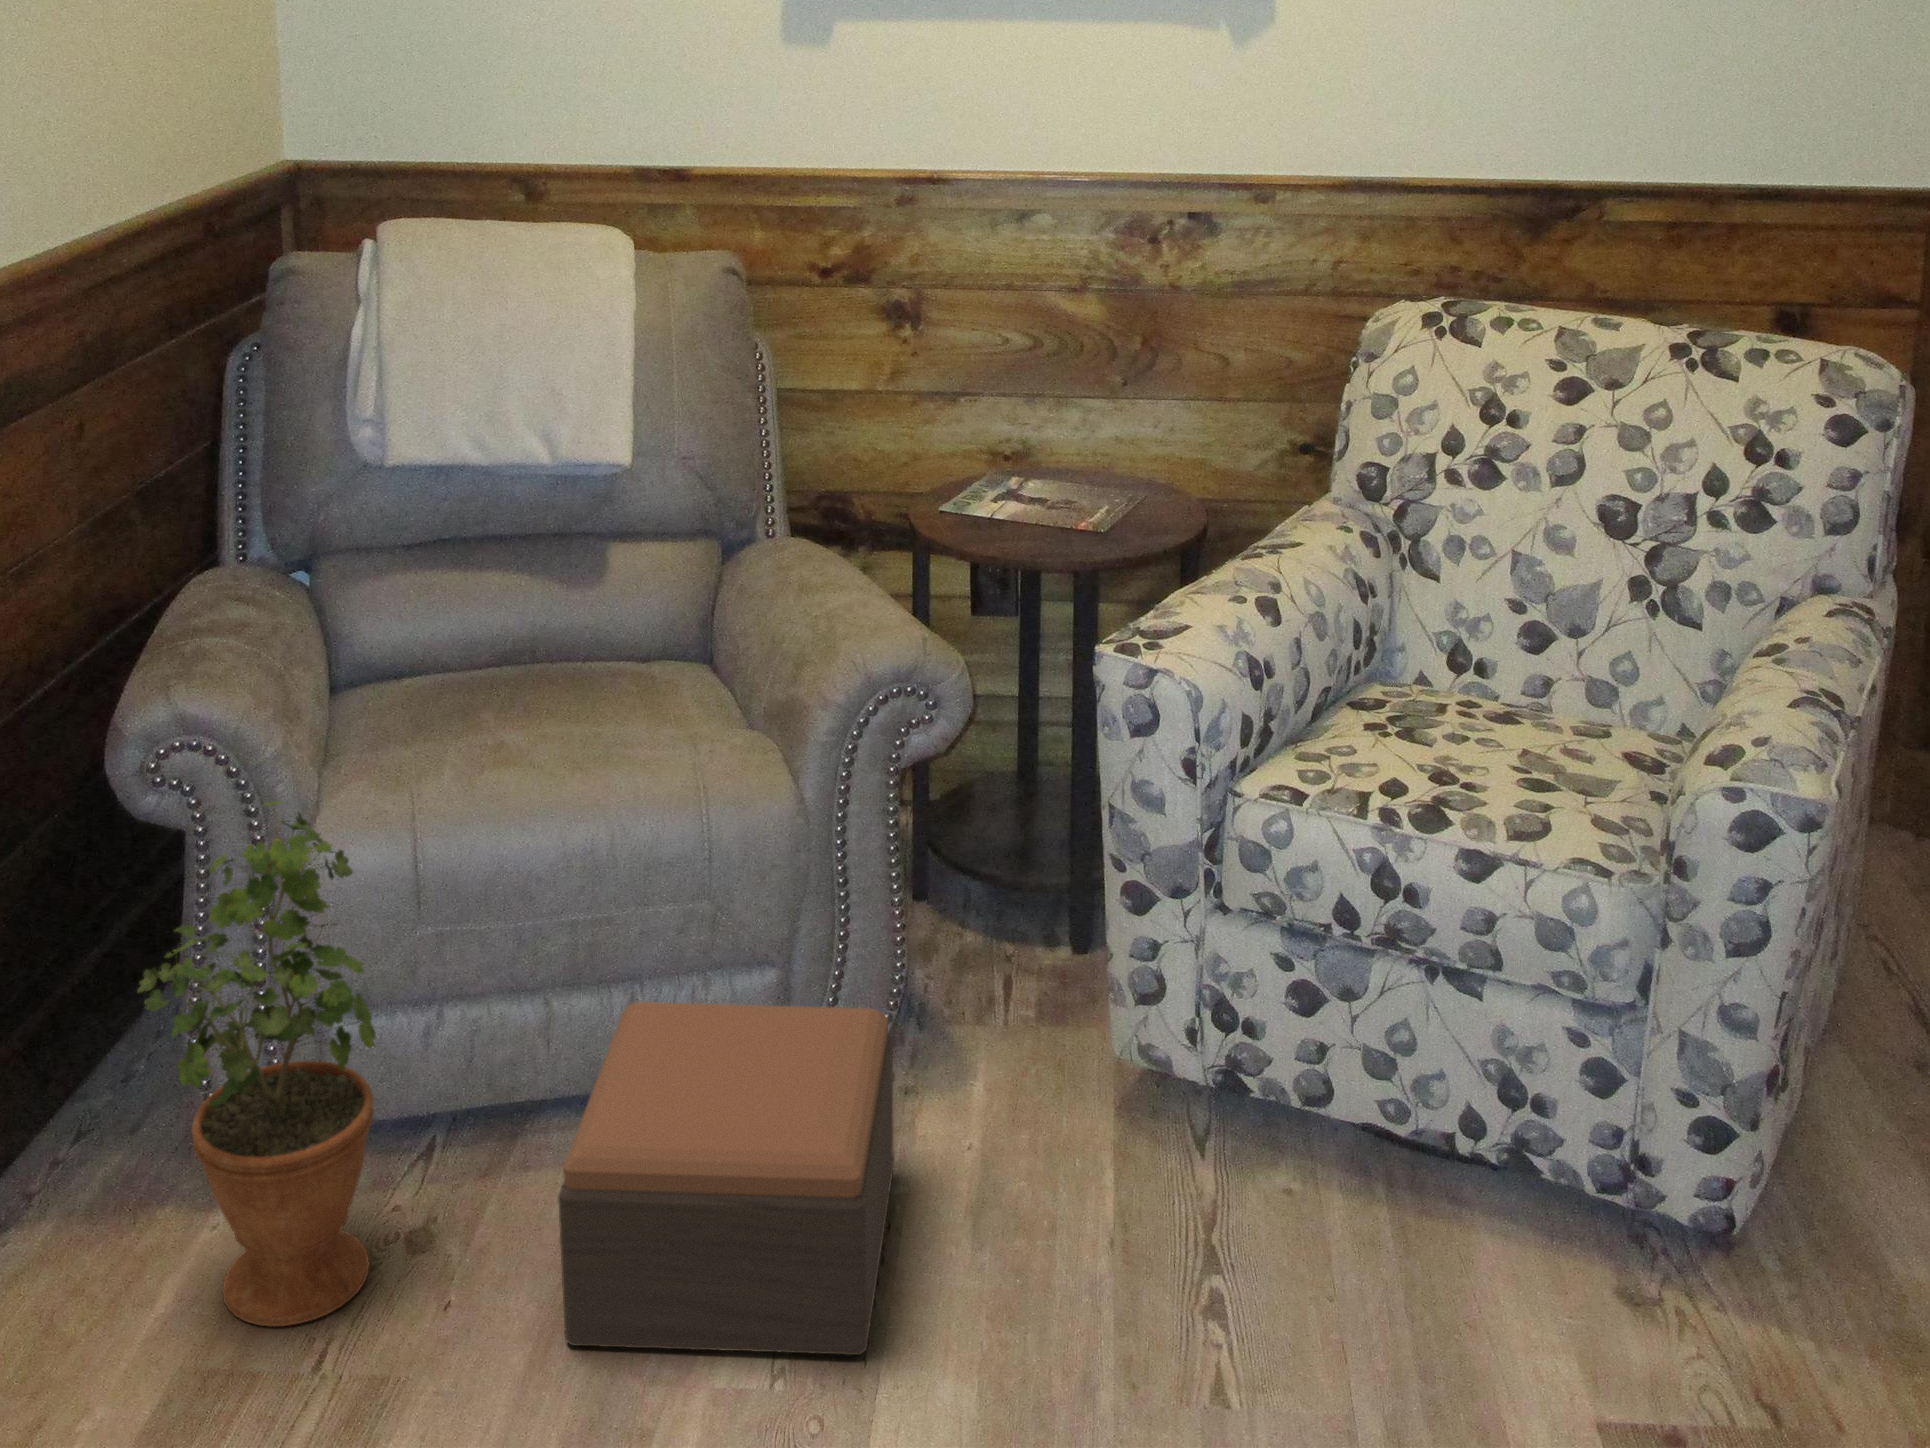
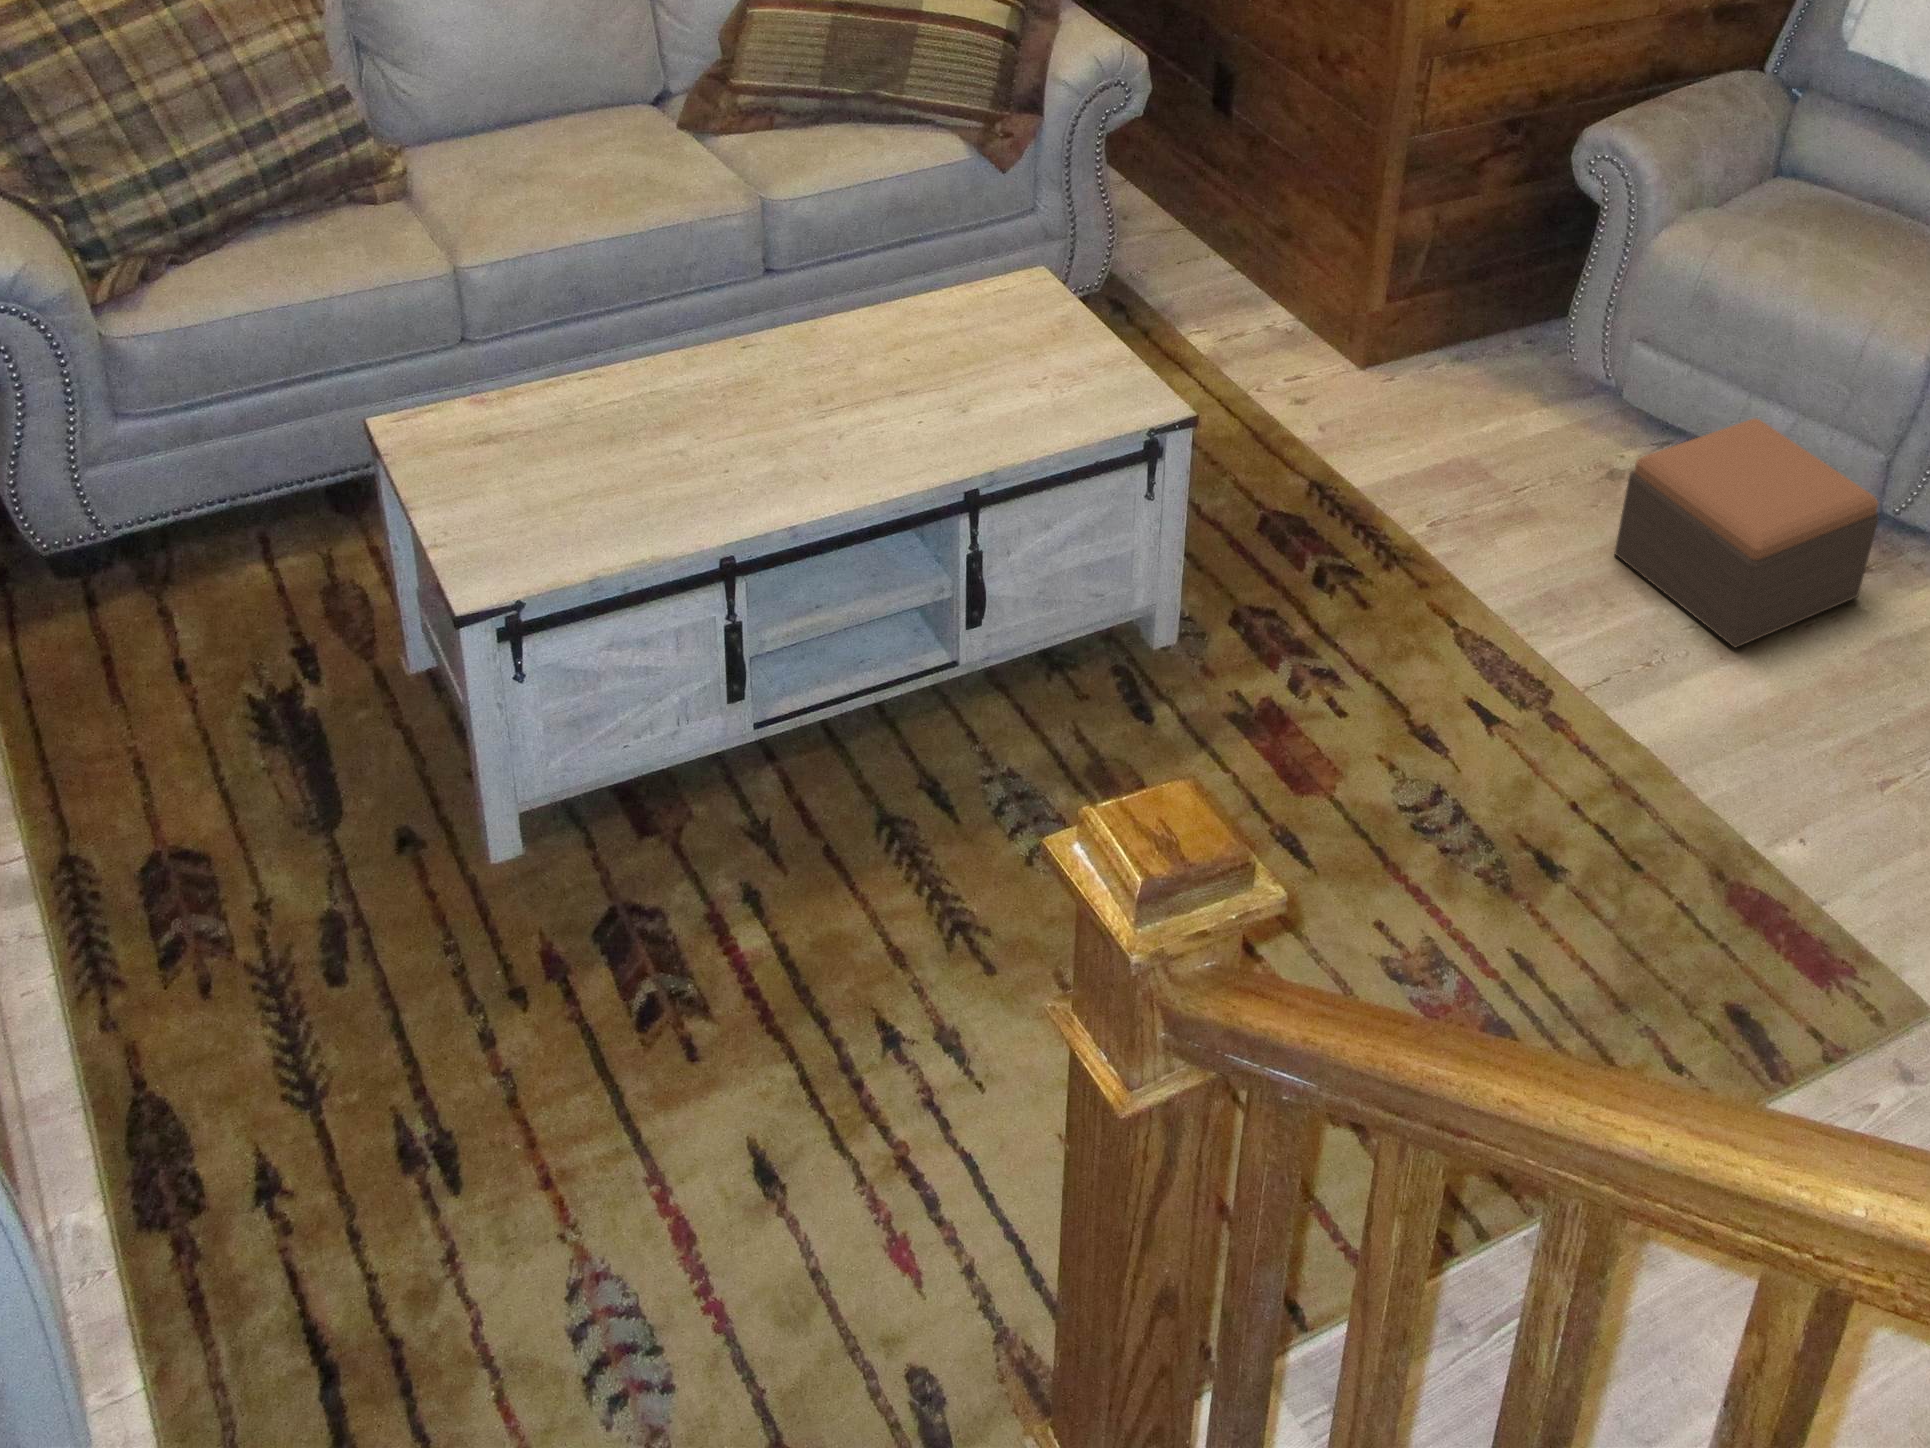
potted plant: present [137,801,375,1326] -> none [1496,205,1629,477]

